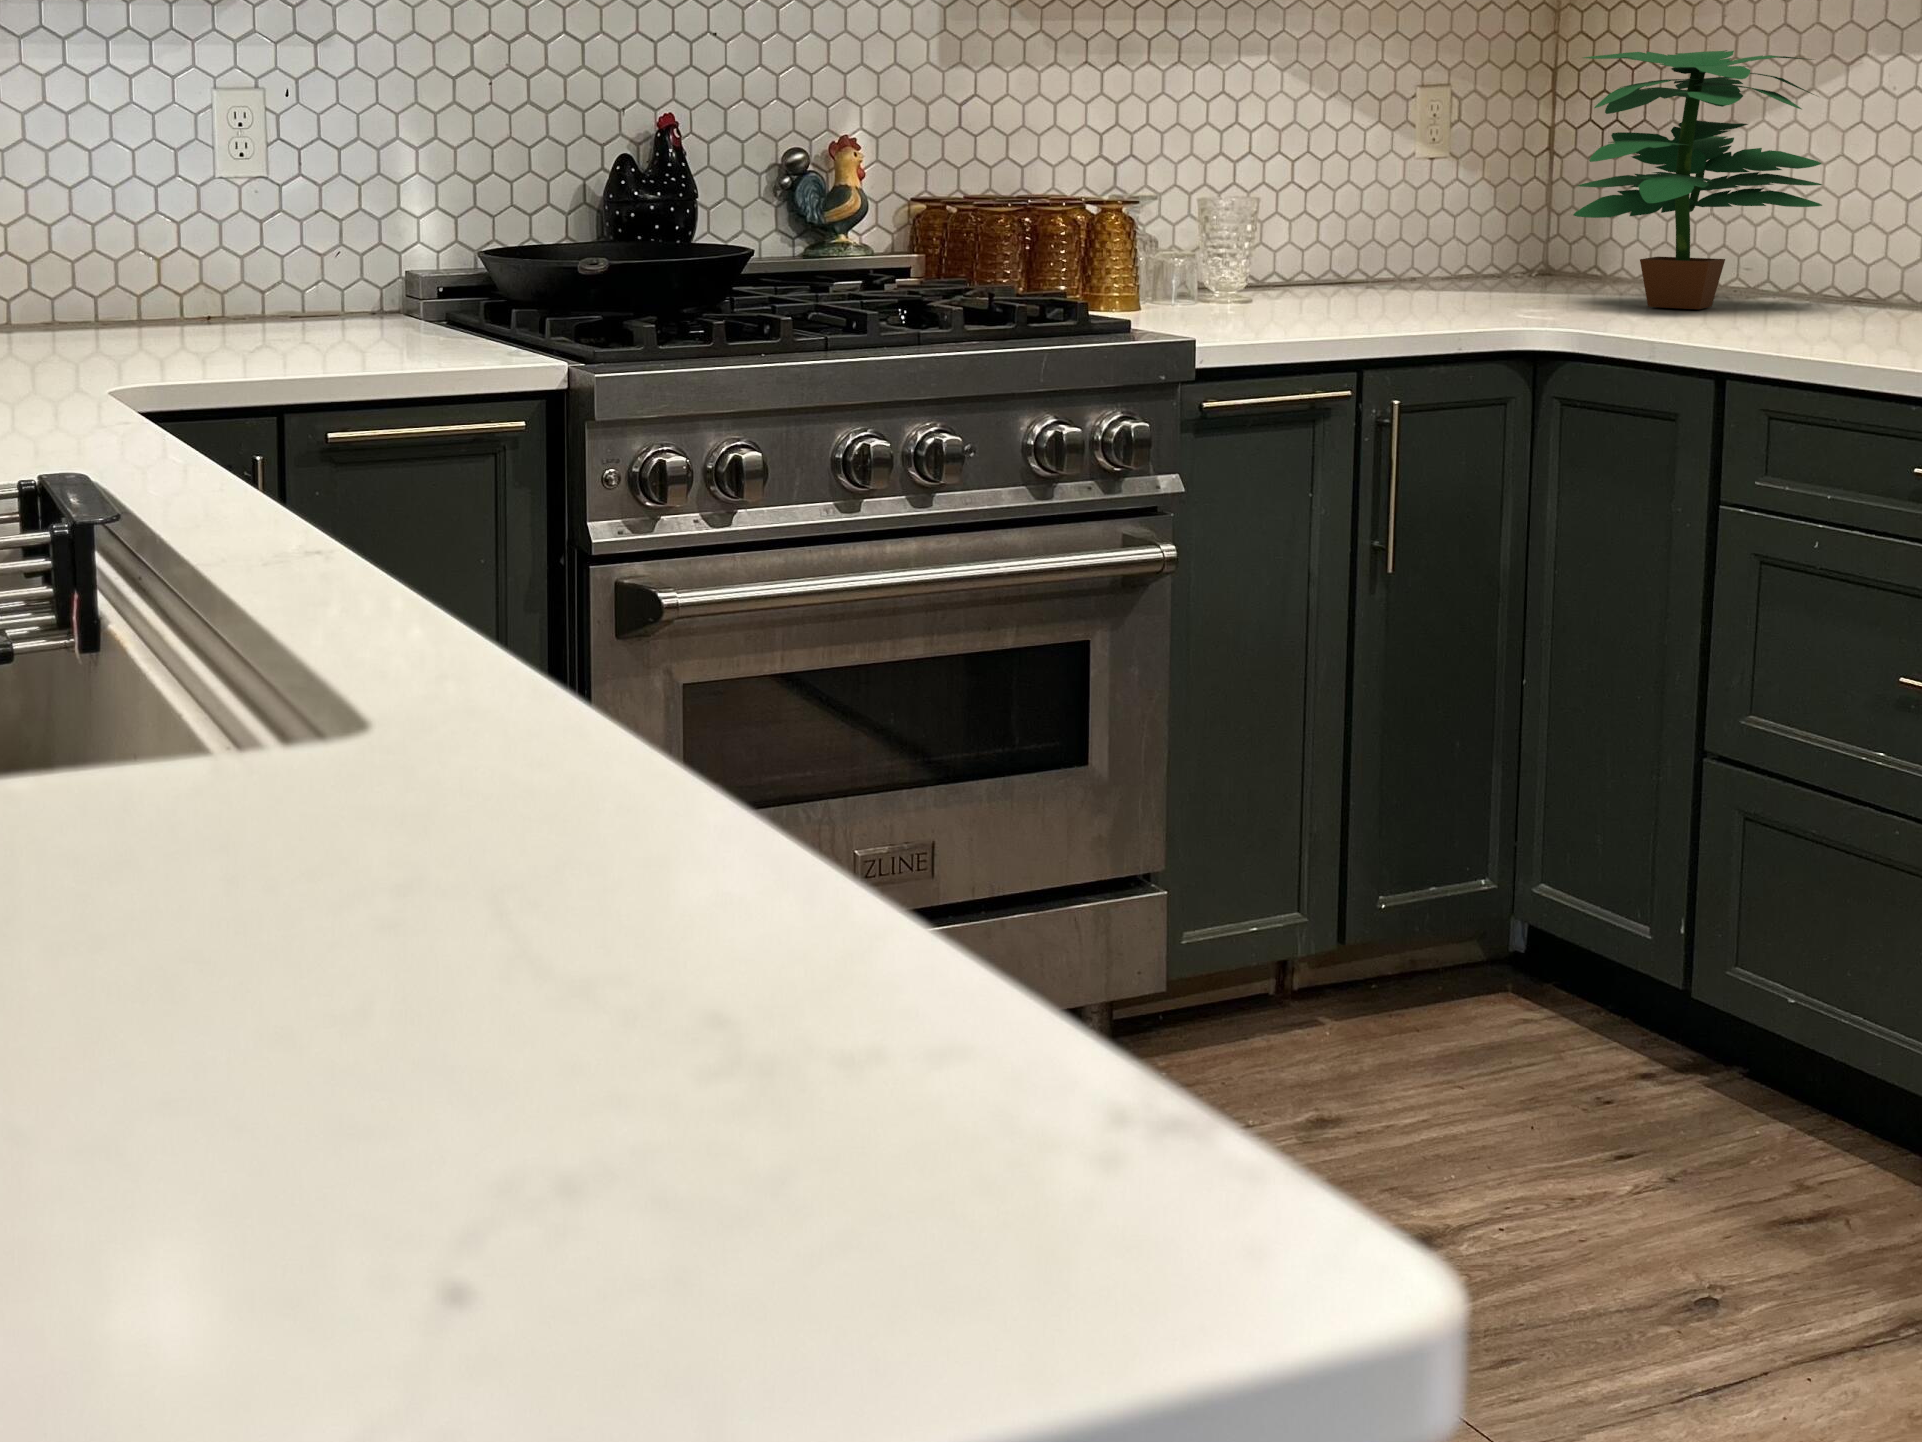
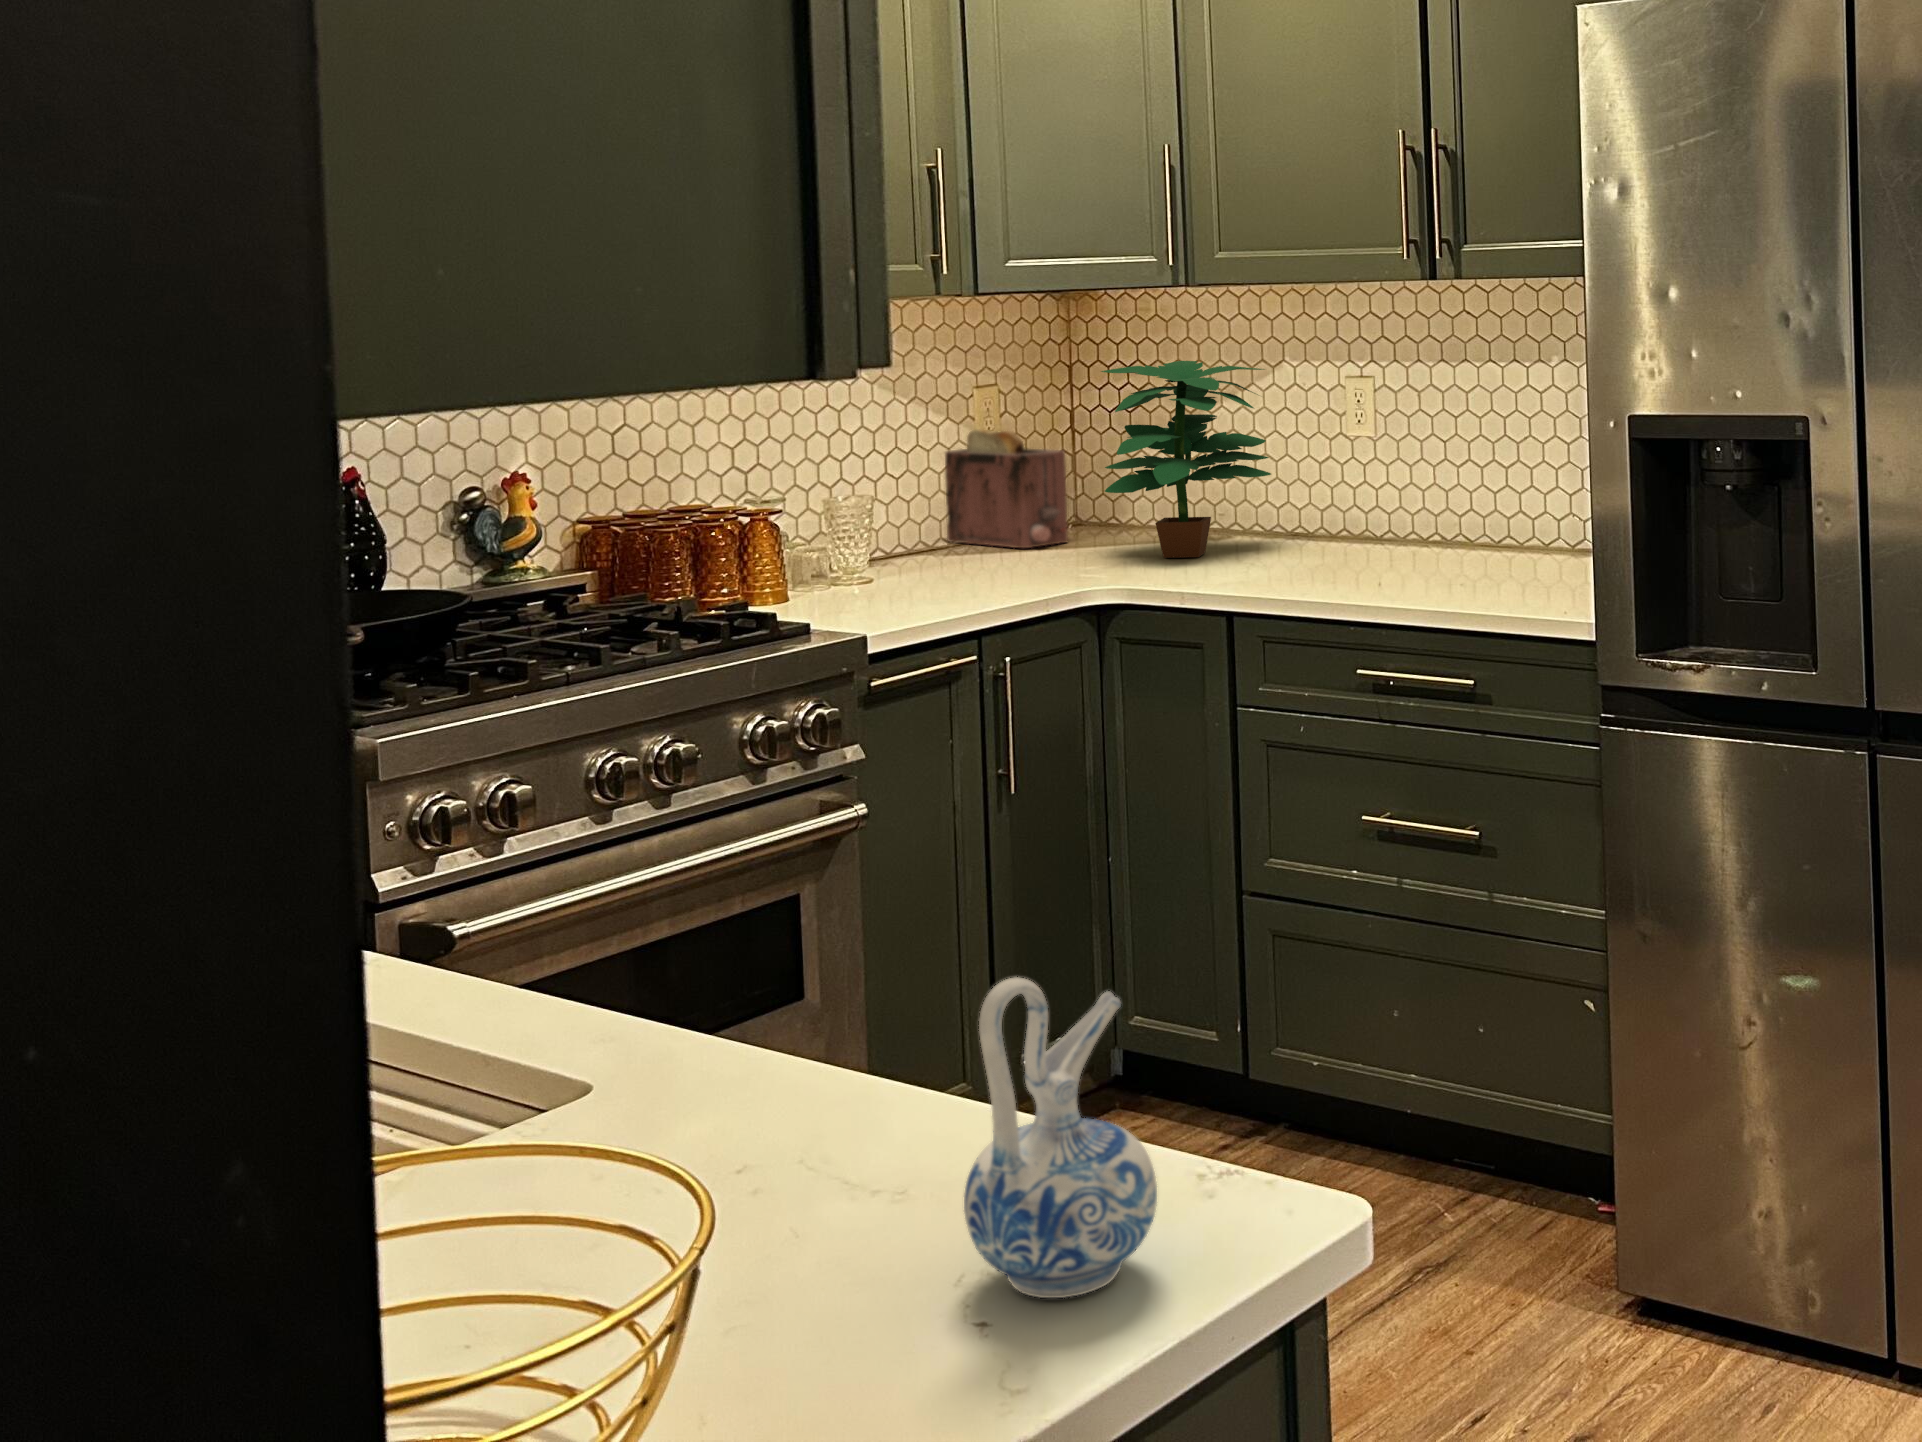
toaster: none [1374,140,1533,288] -> present [945,429,1068,548]
ceramic pitcher: none [468,523,865,1212] -> present [964,977,1157,1298]

